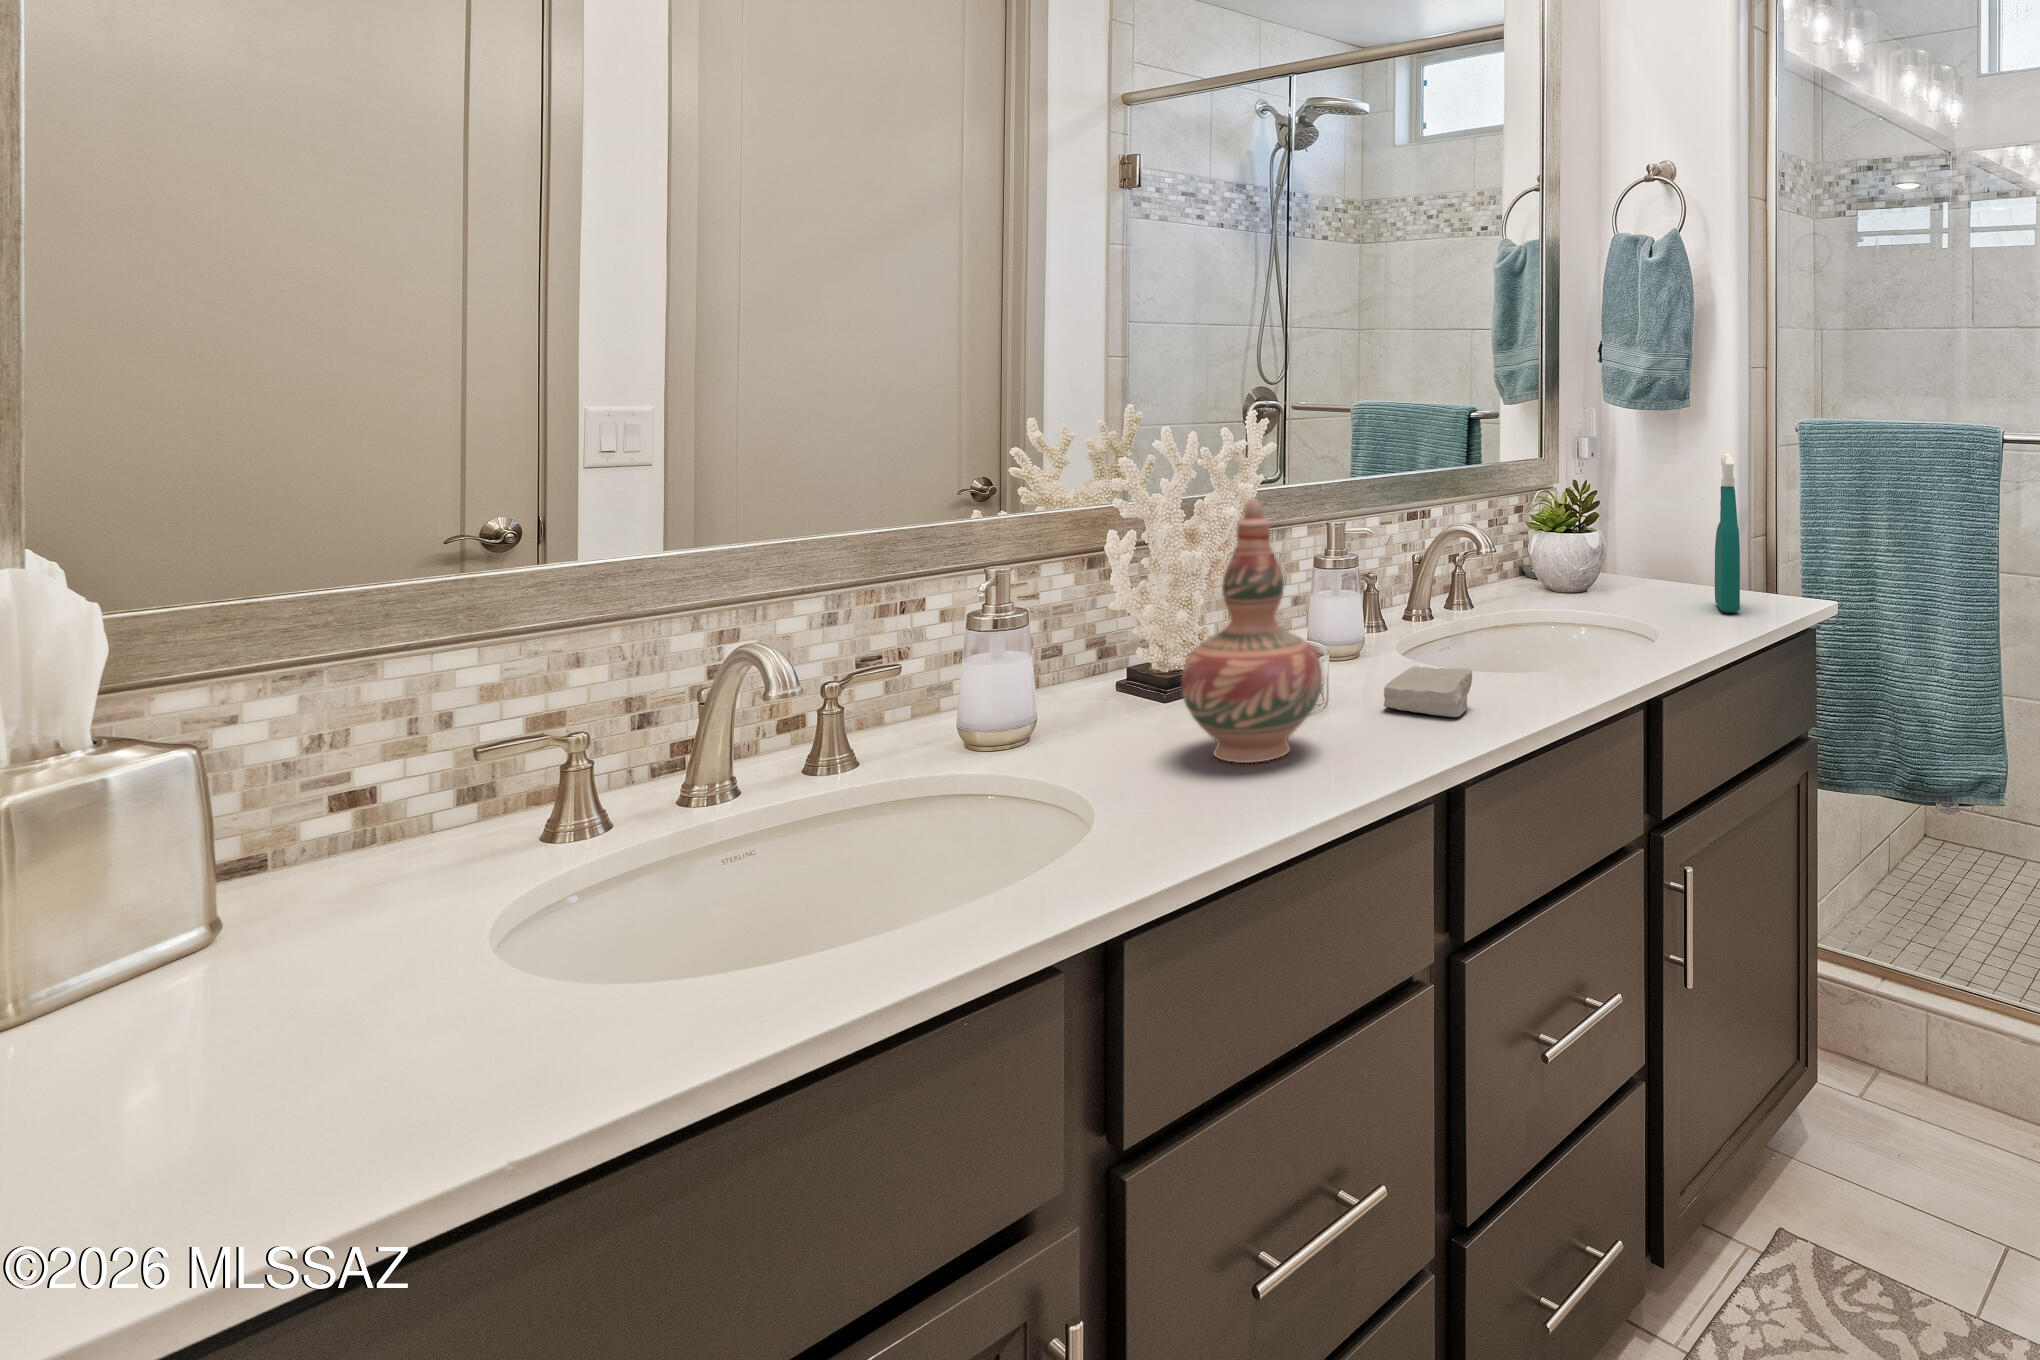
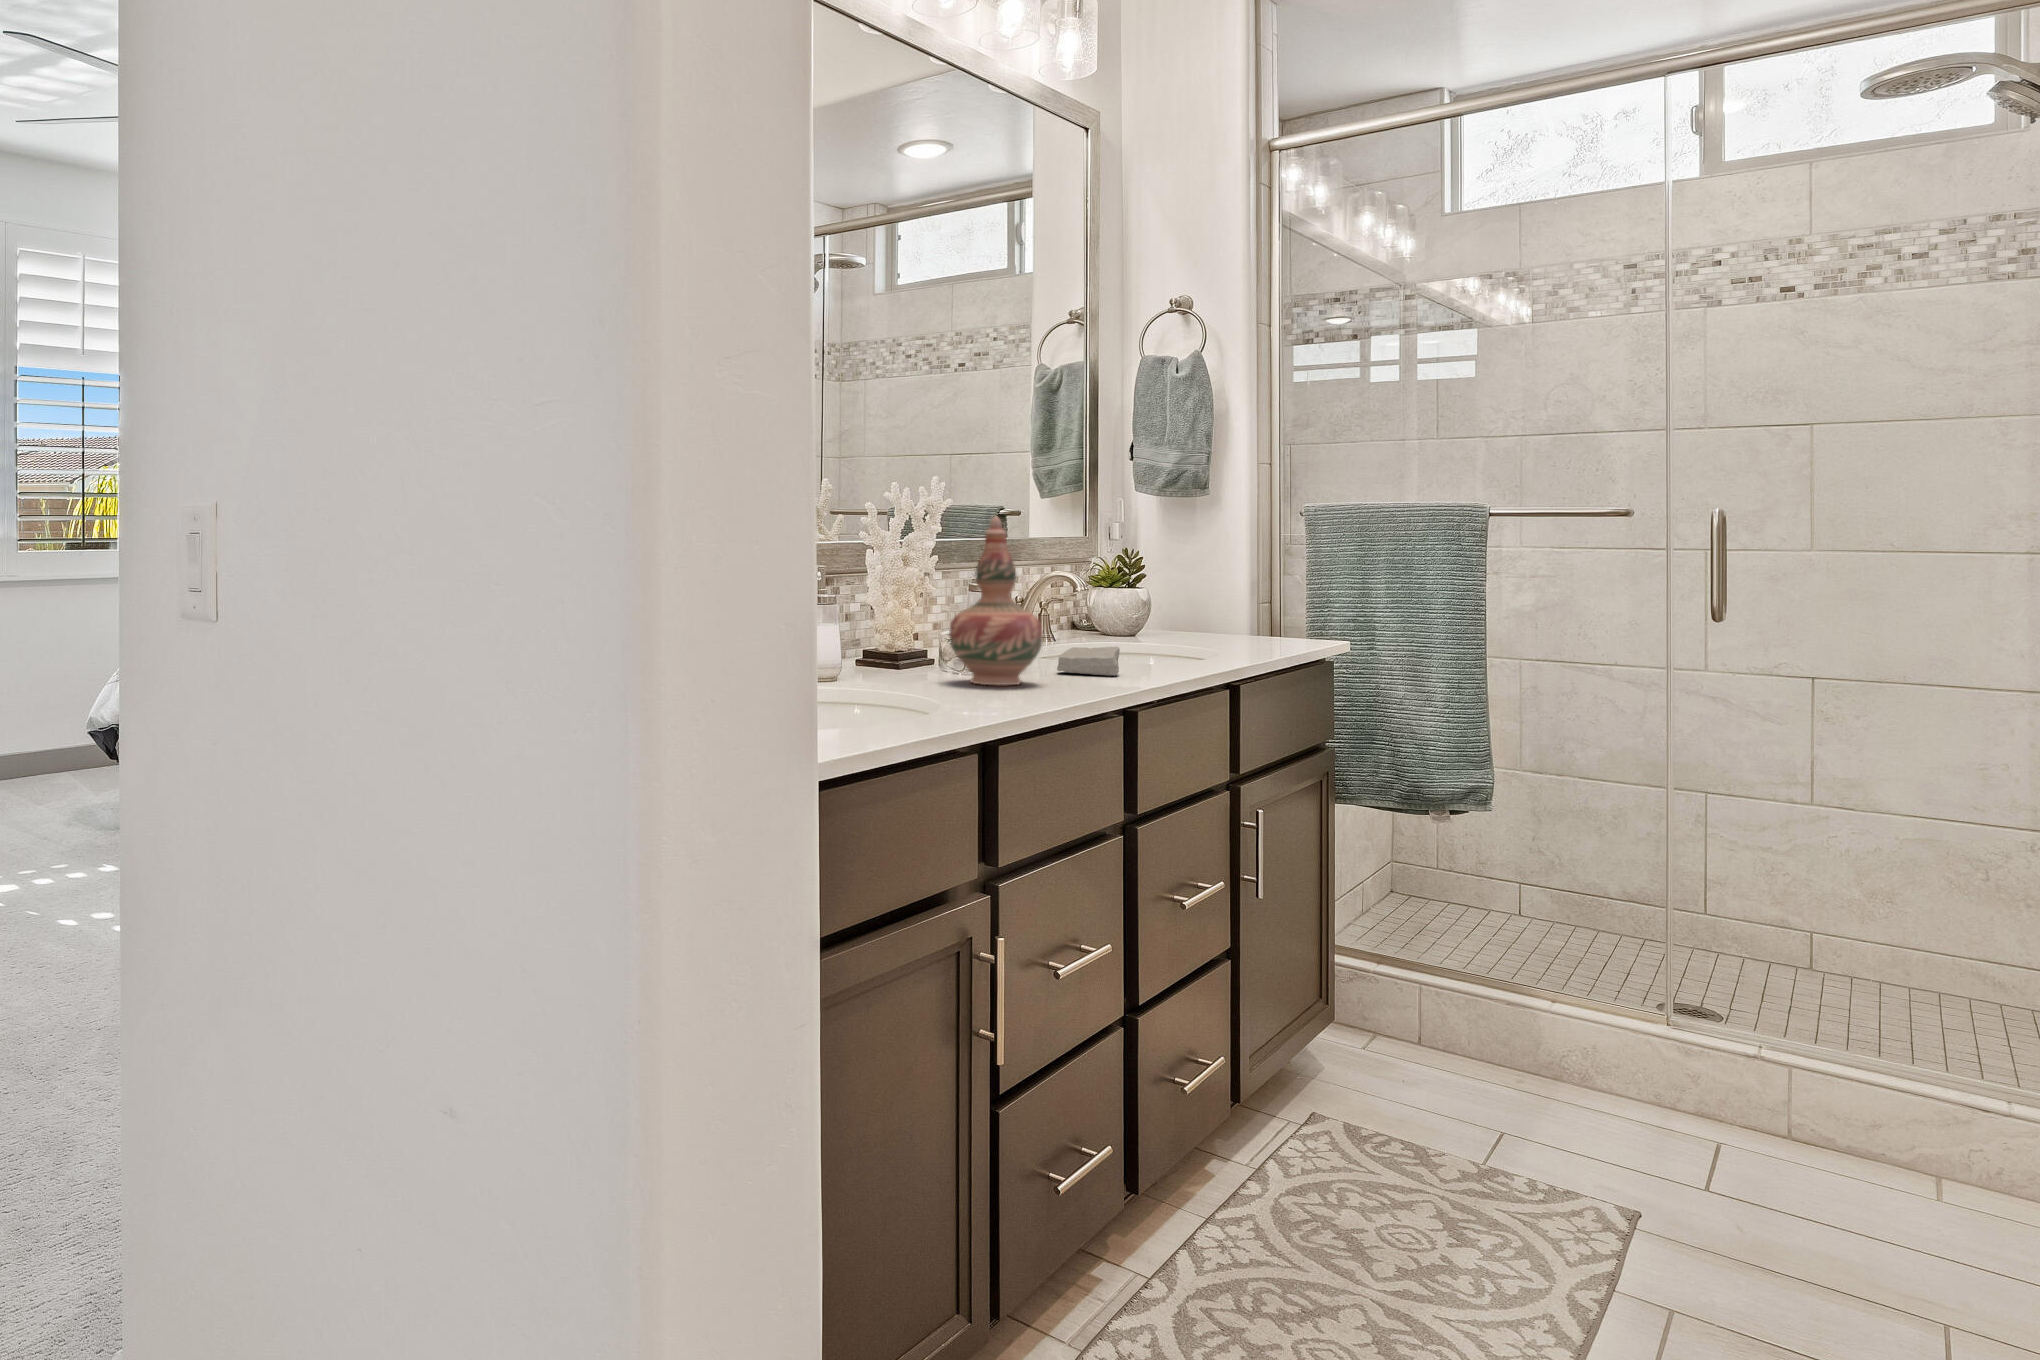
spray bottle: present [1715,453,1740,613] -> none [1245,524,1272,647]

